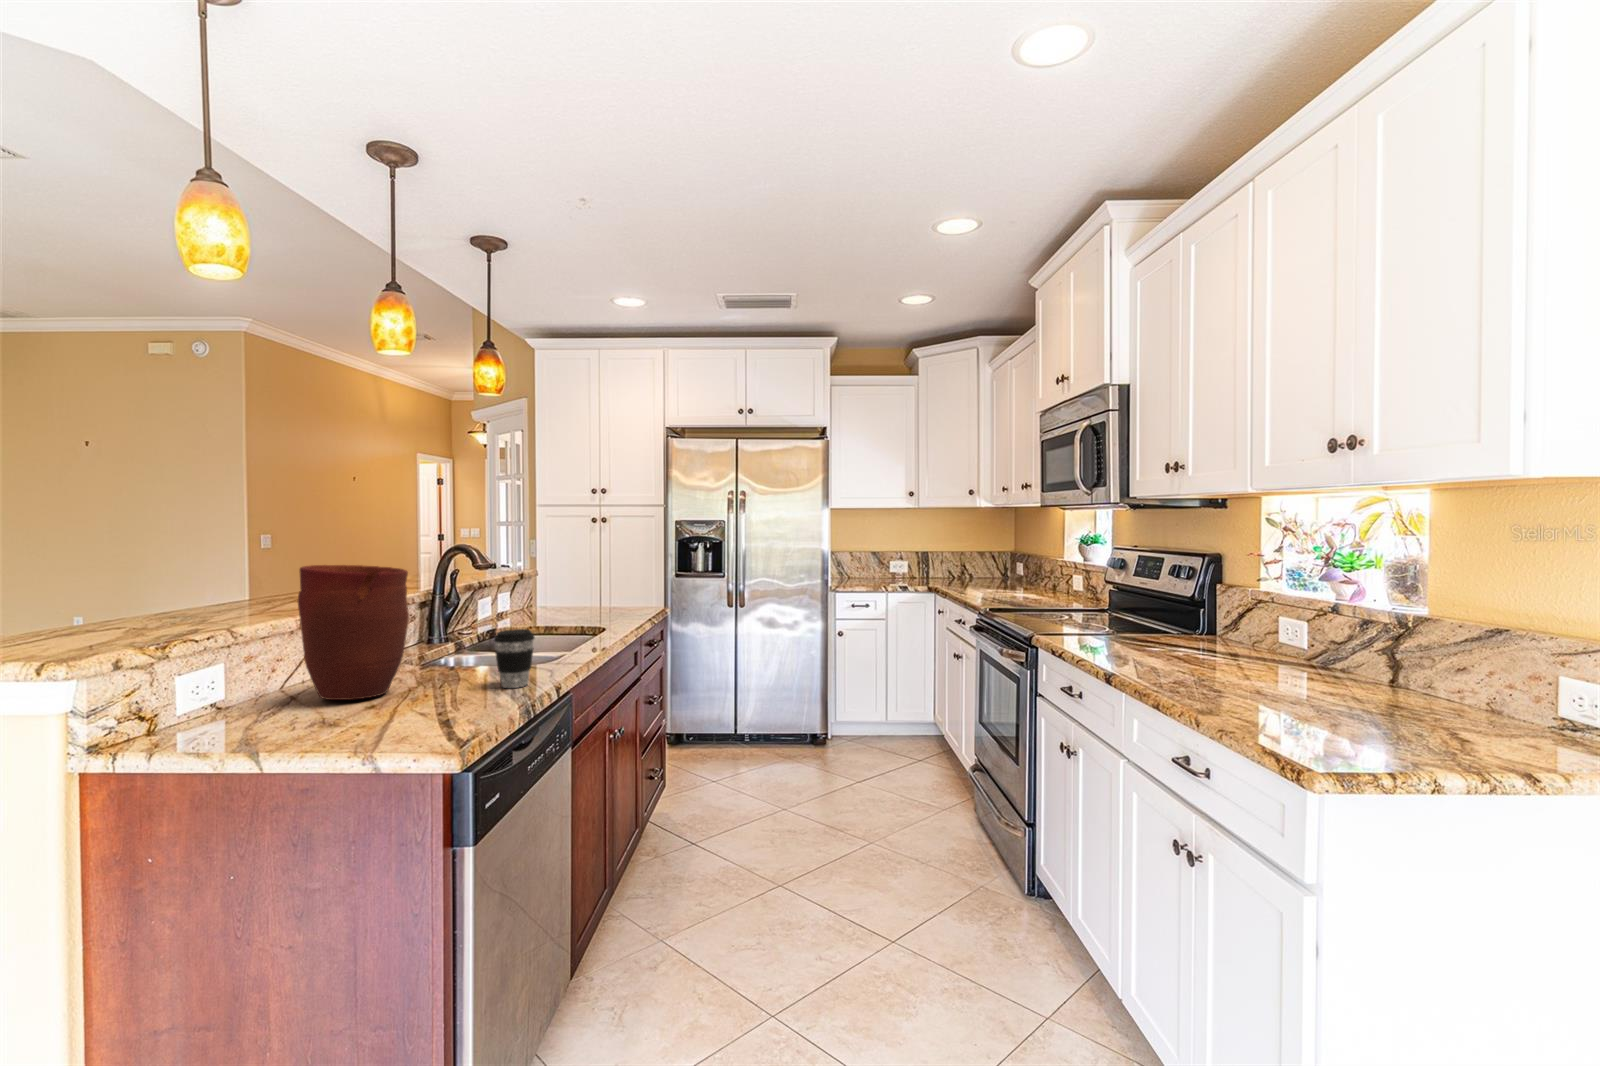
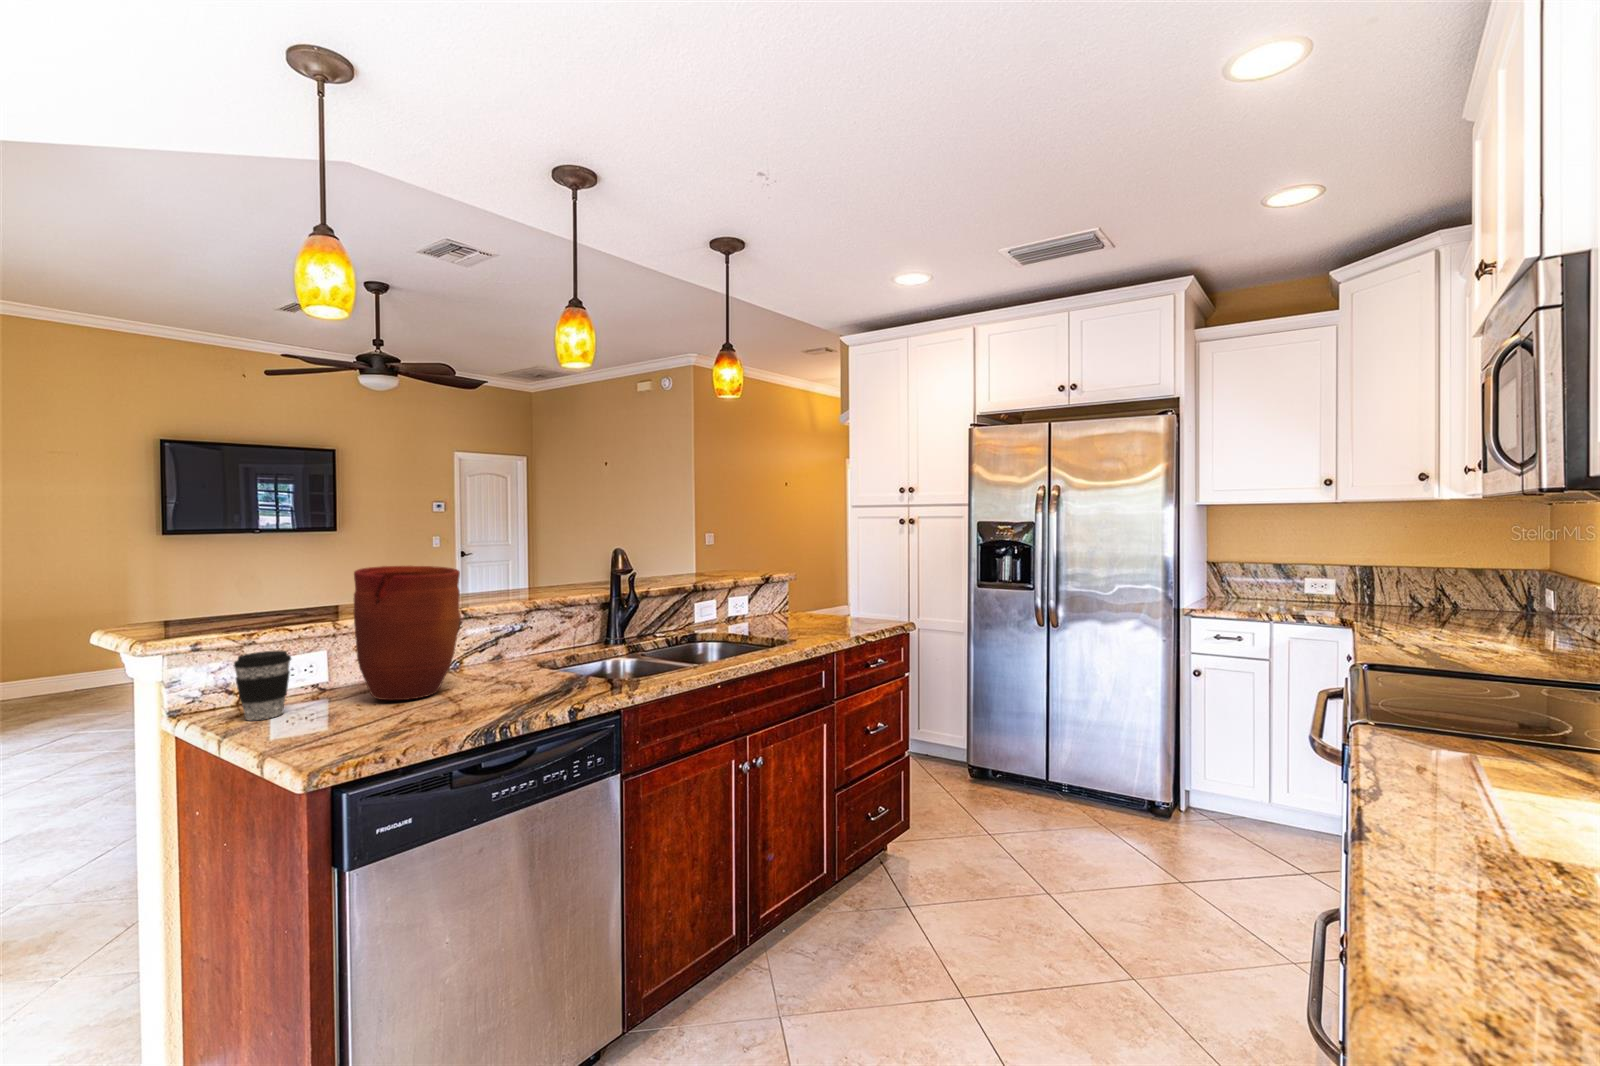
coffee cup: present [494,629,534,688] -> present [233,650,291,720]

